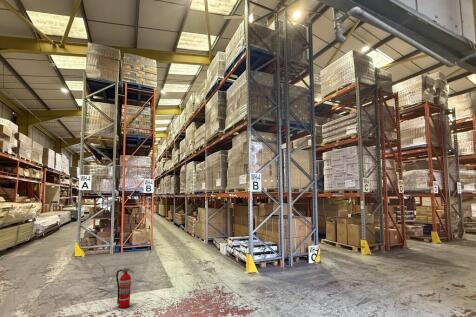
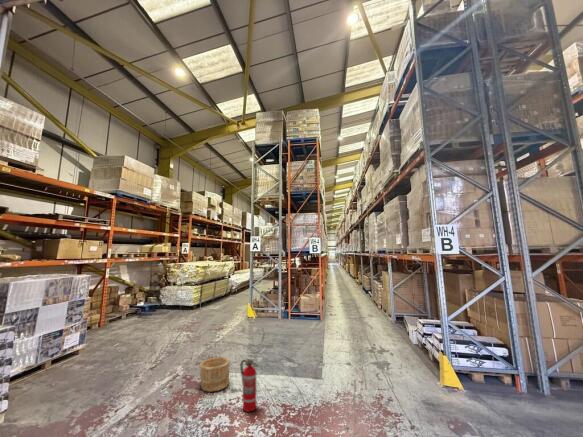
wooden bucket: none [66,277,96,305] -> present [200,357,229,392]

